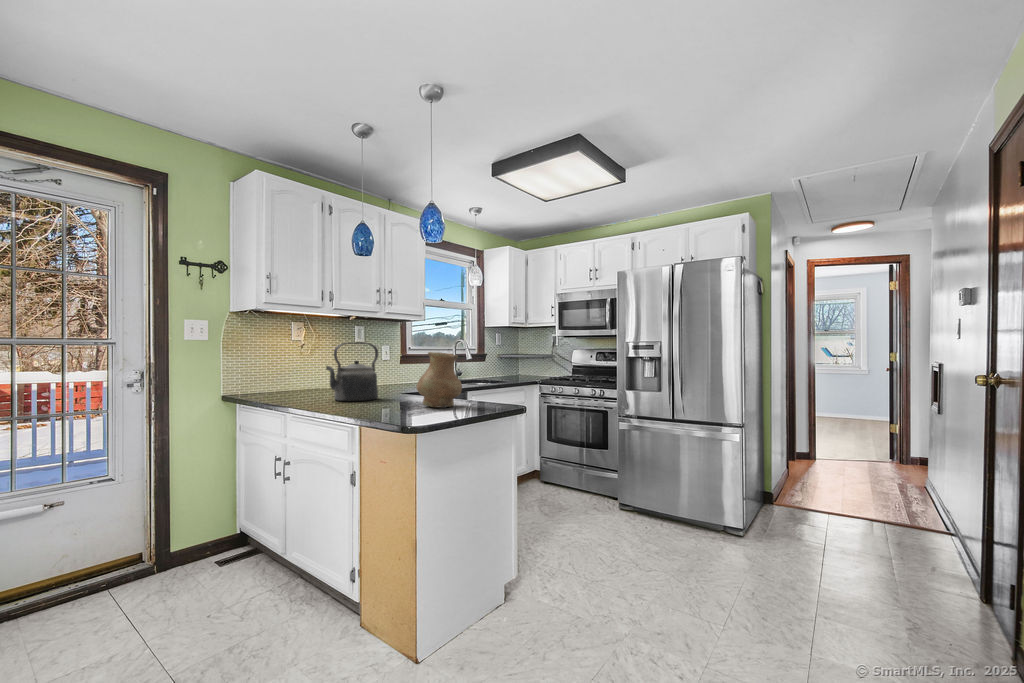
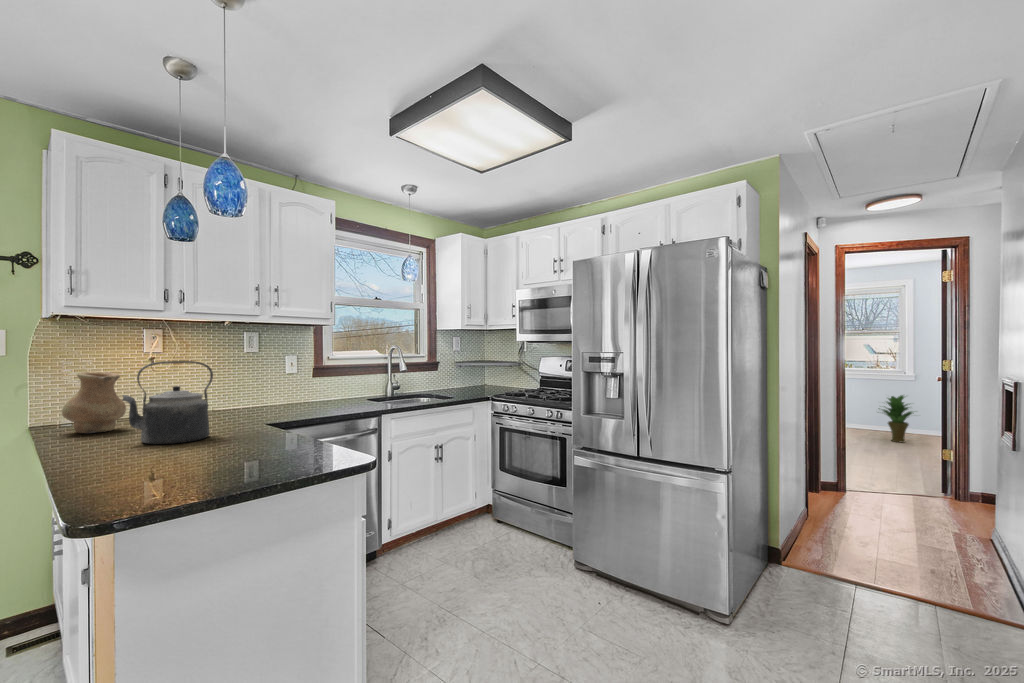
vase: present [417,352,462,407] -> present [62,372,126,433]
potted plant: none [835,385,872,426] -> present [882,395,913,443]

